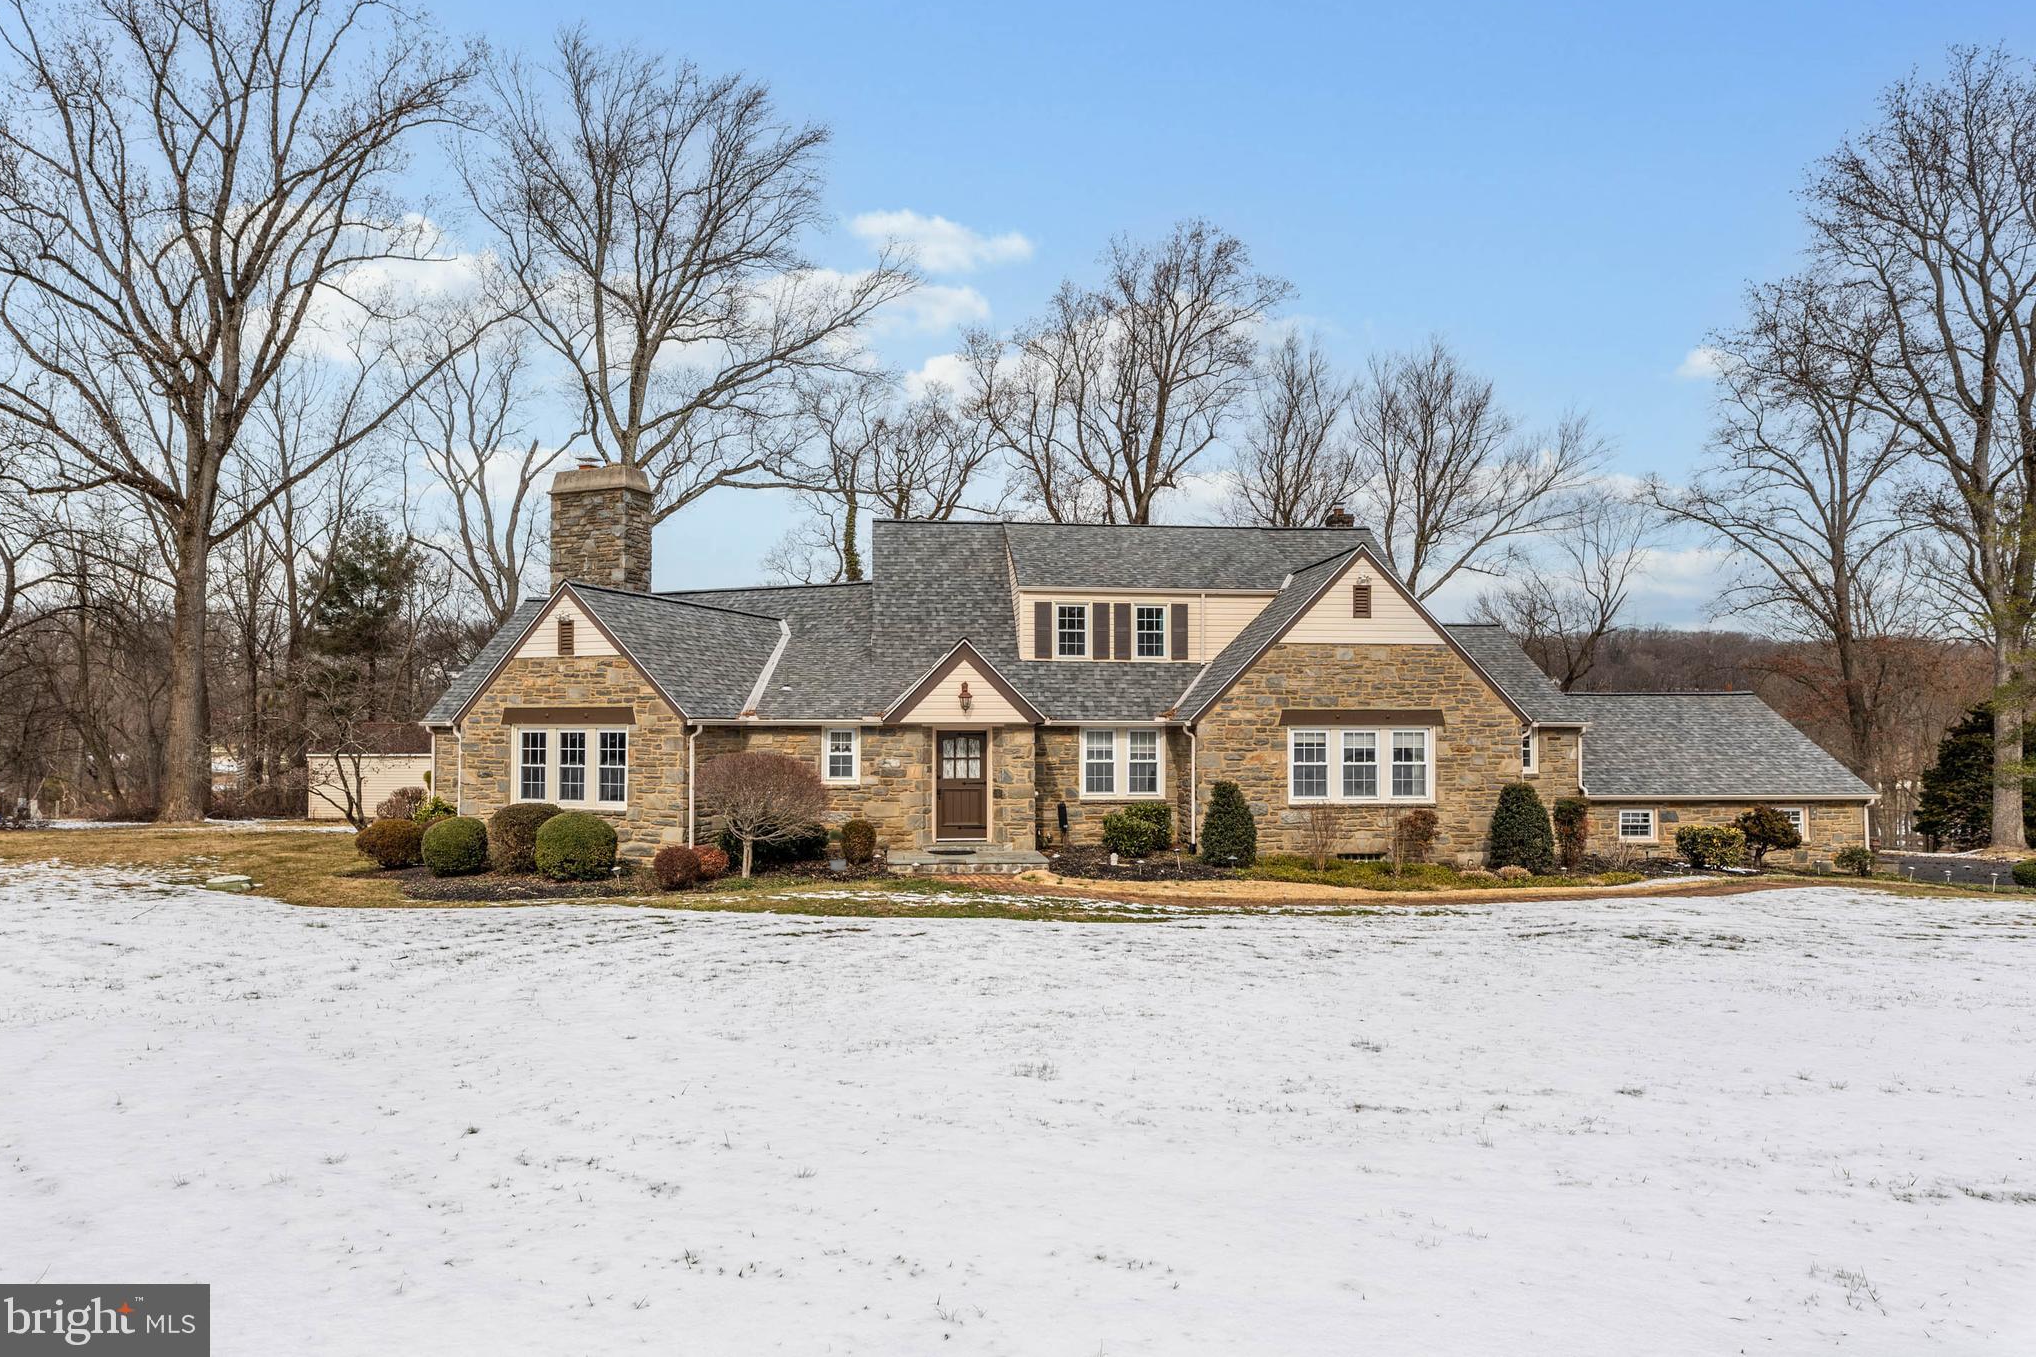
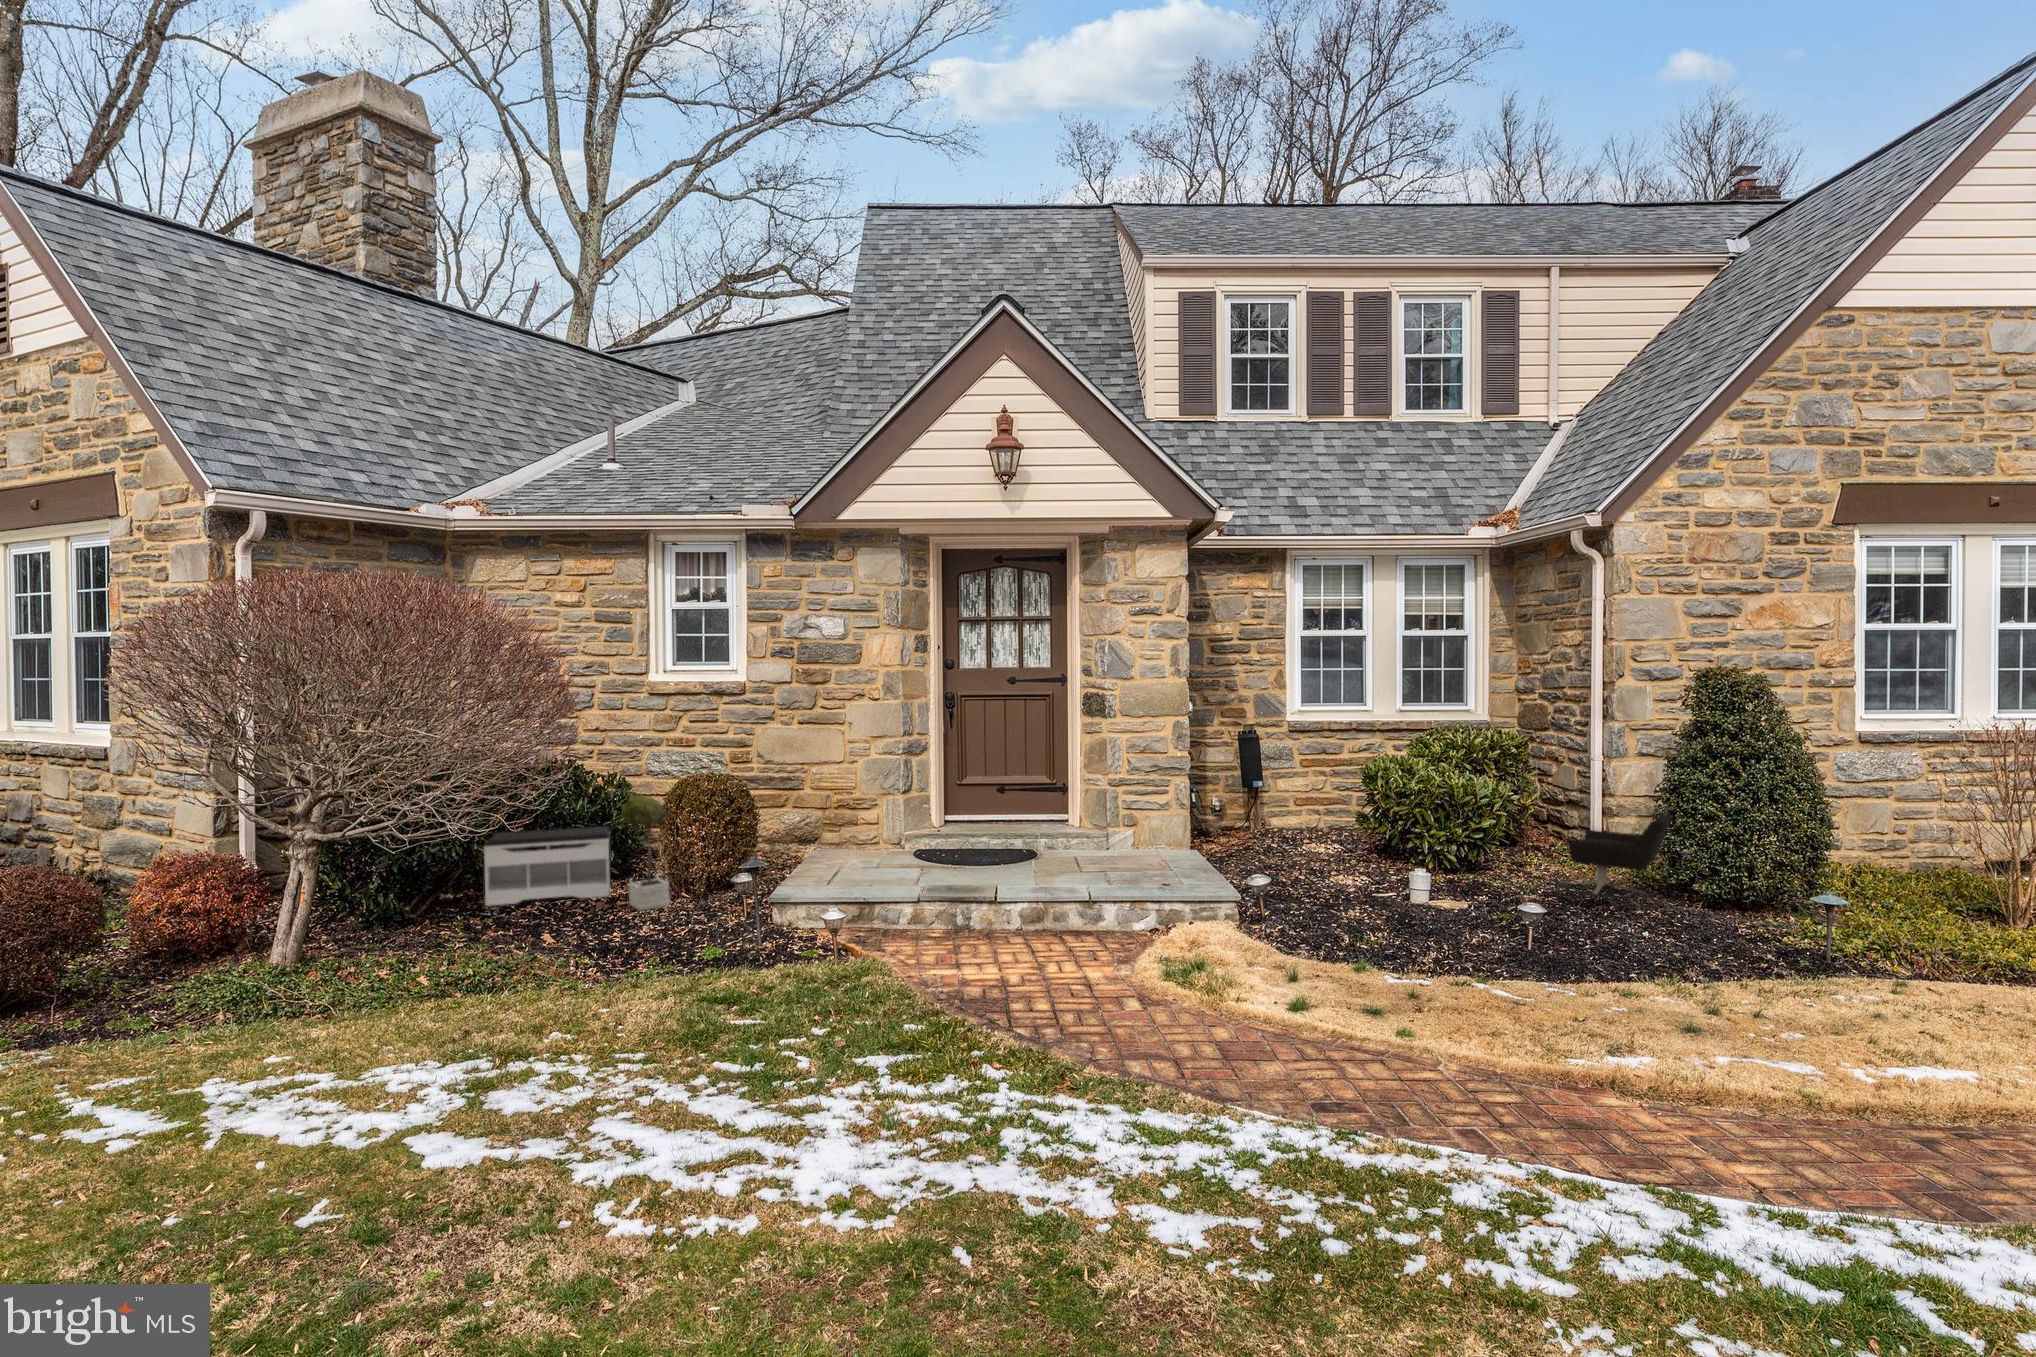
lounge chair: none [1173,834,1210,863] -> present [1568,813,1672,894]
bench: none [773,842,819,870] -> present [484,826,610,906]

